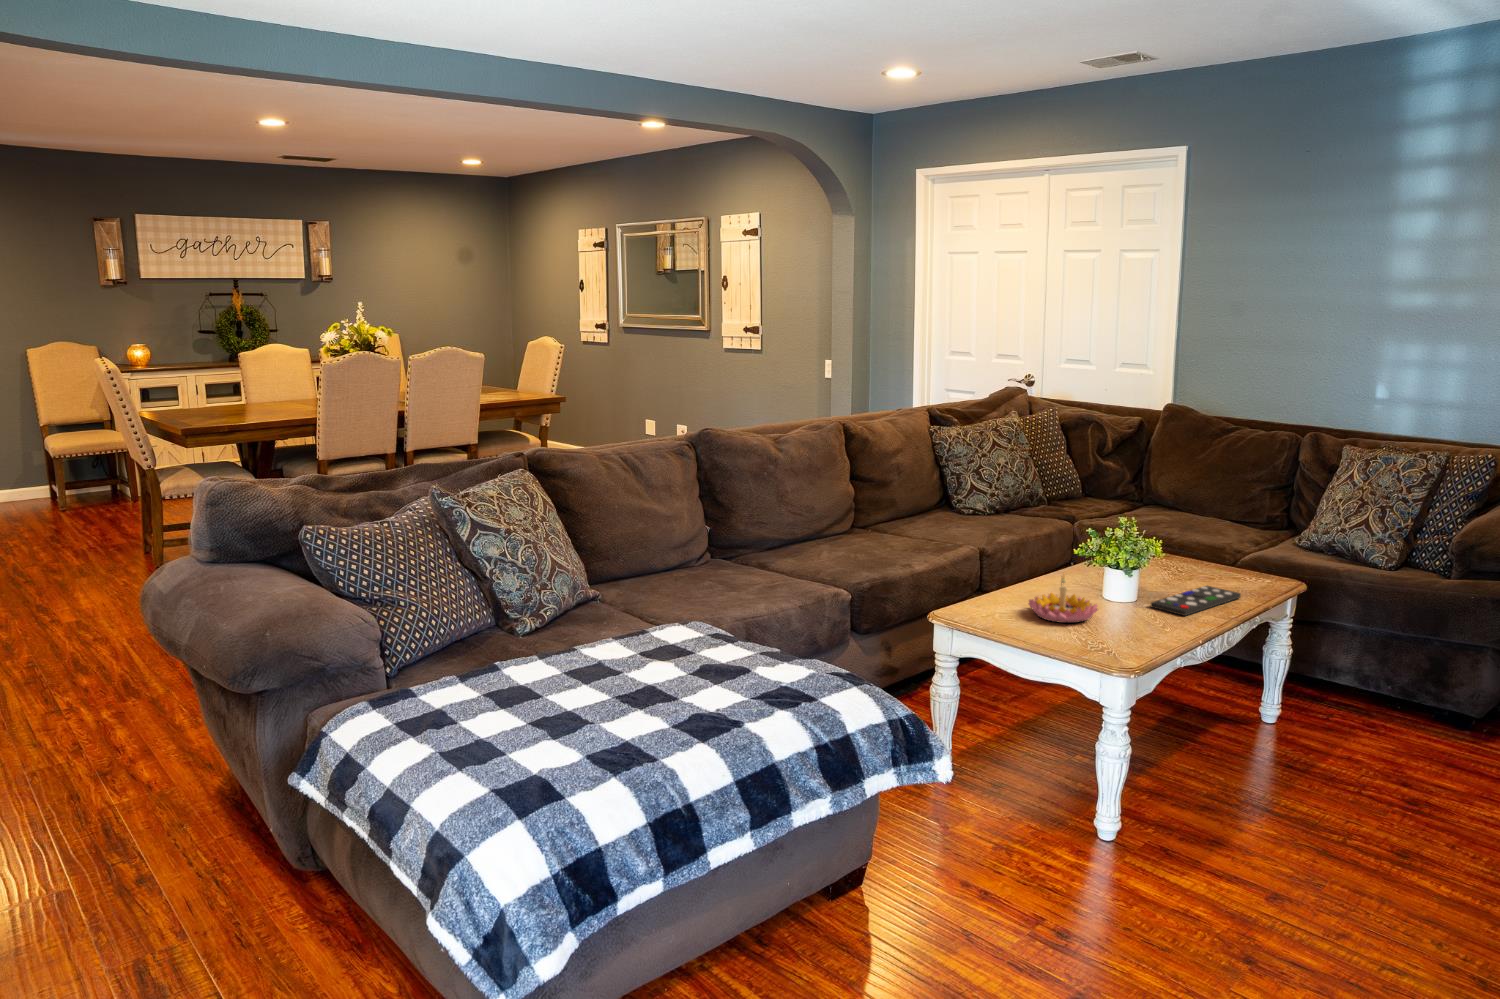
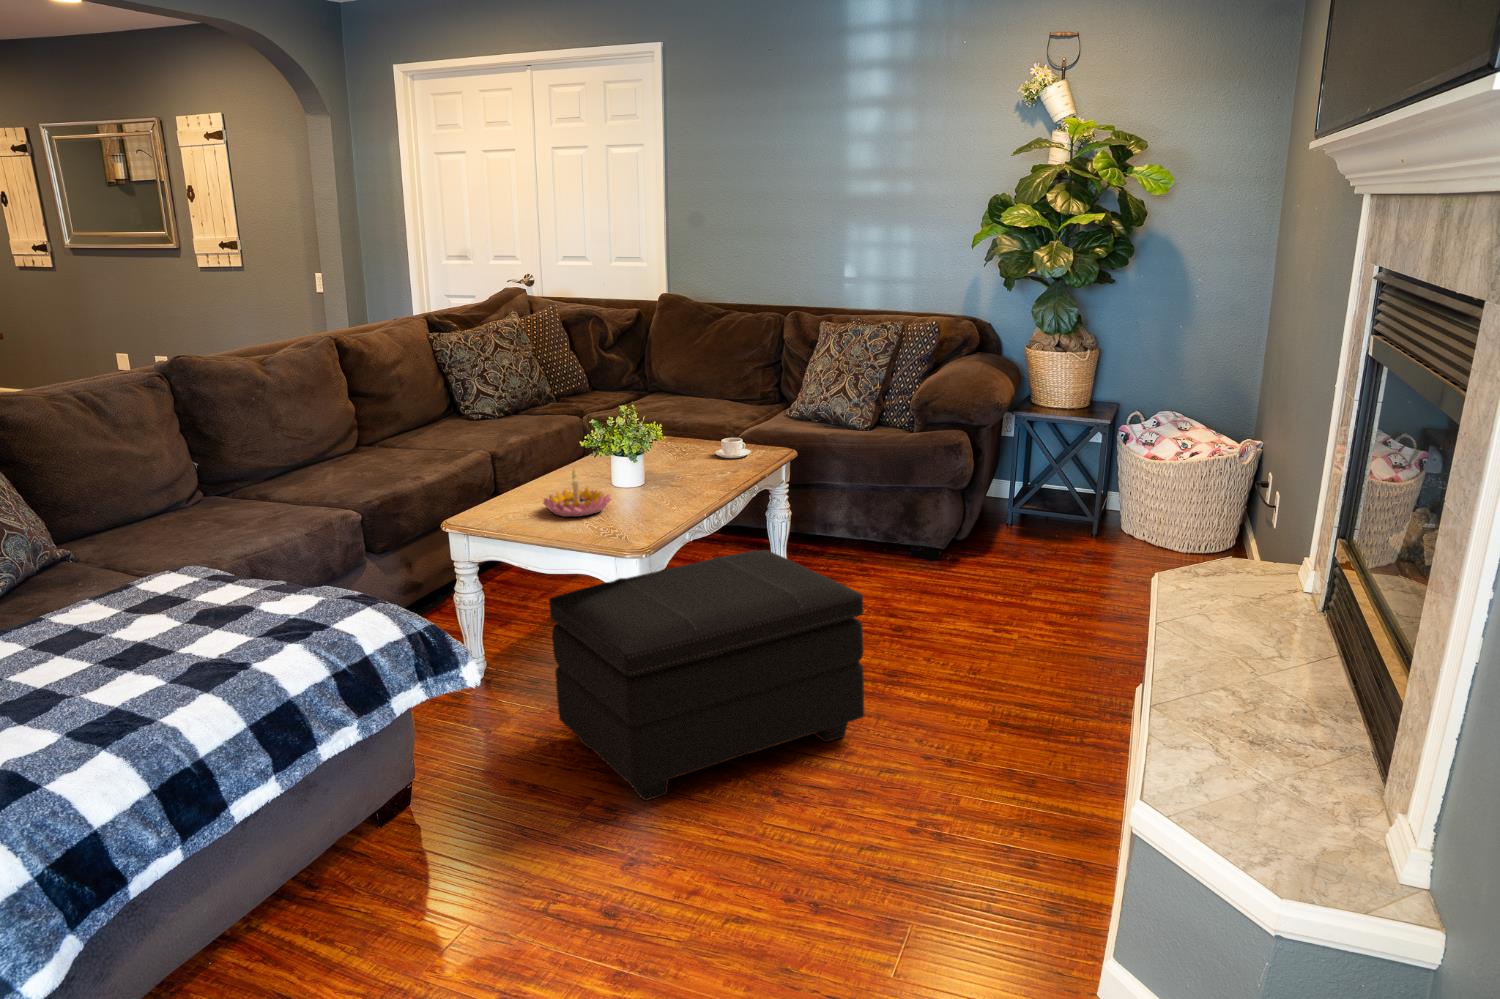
coffee cup: none [1211,562,1252,583] -> present [715,438,751,458]
remote control: present [1151,586,1241,616] -> none [660,463,741,494]
footstool: none [1019,690,1387,938] -> present [549,550,864,801]

